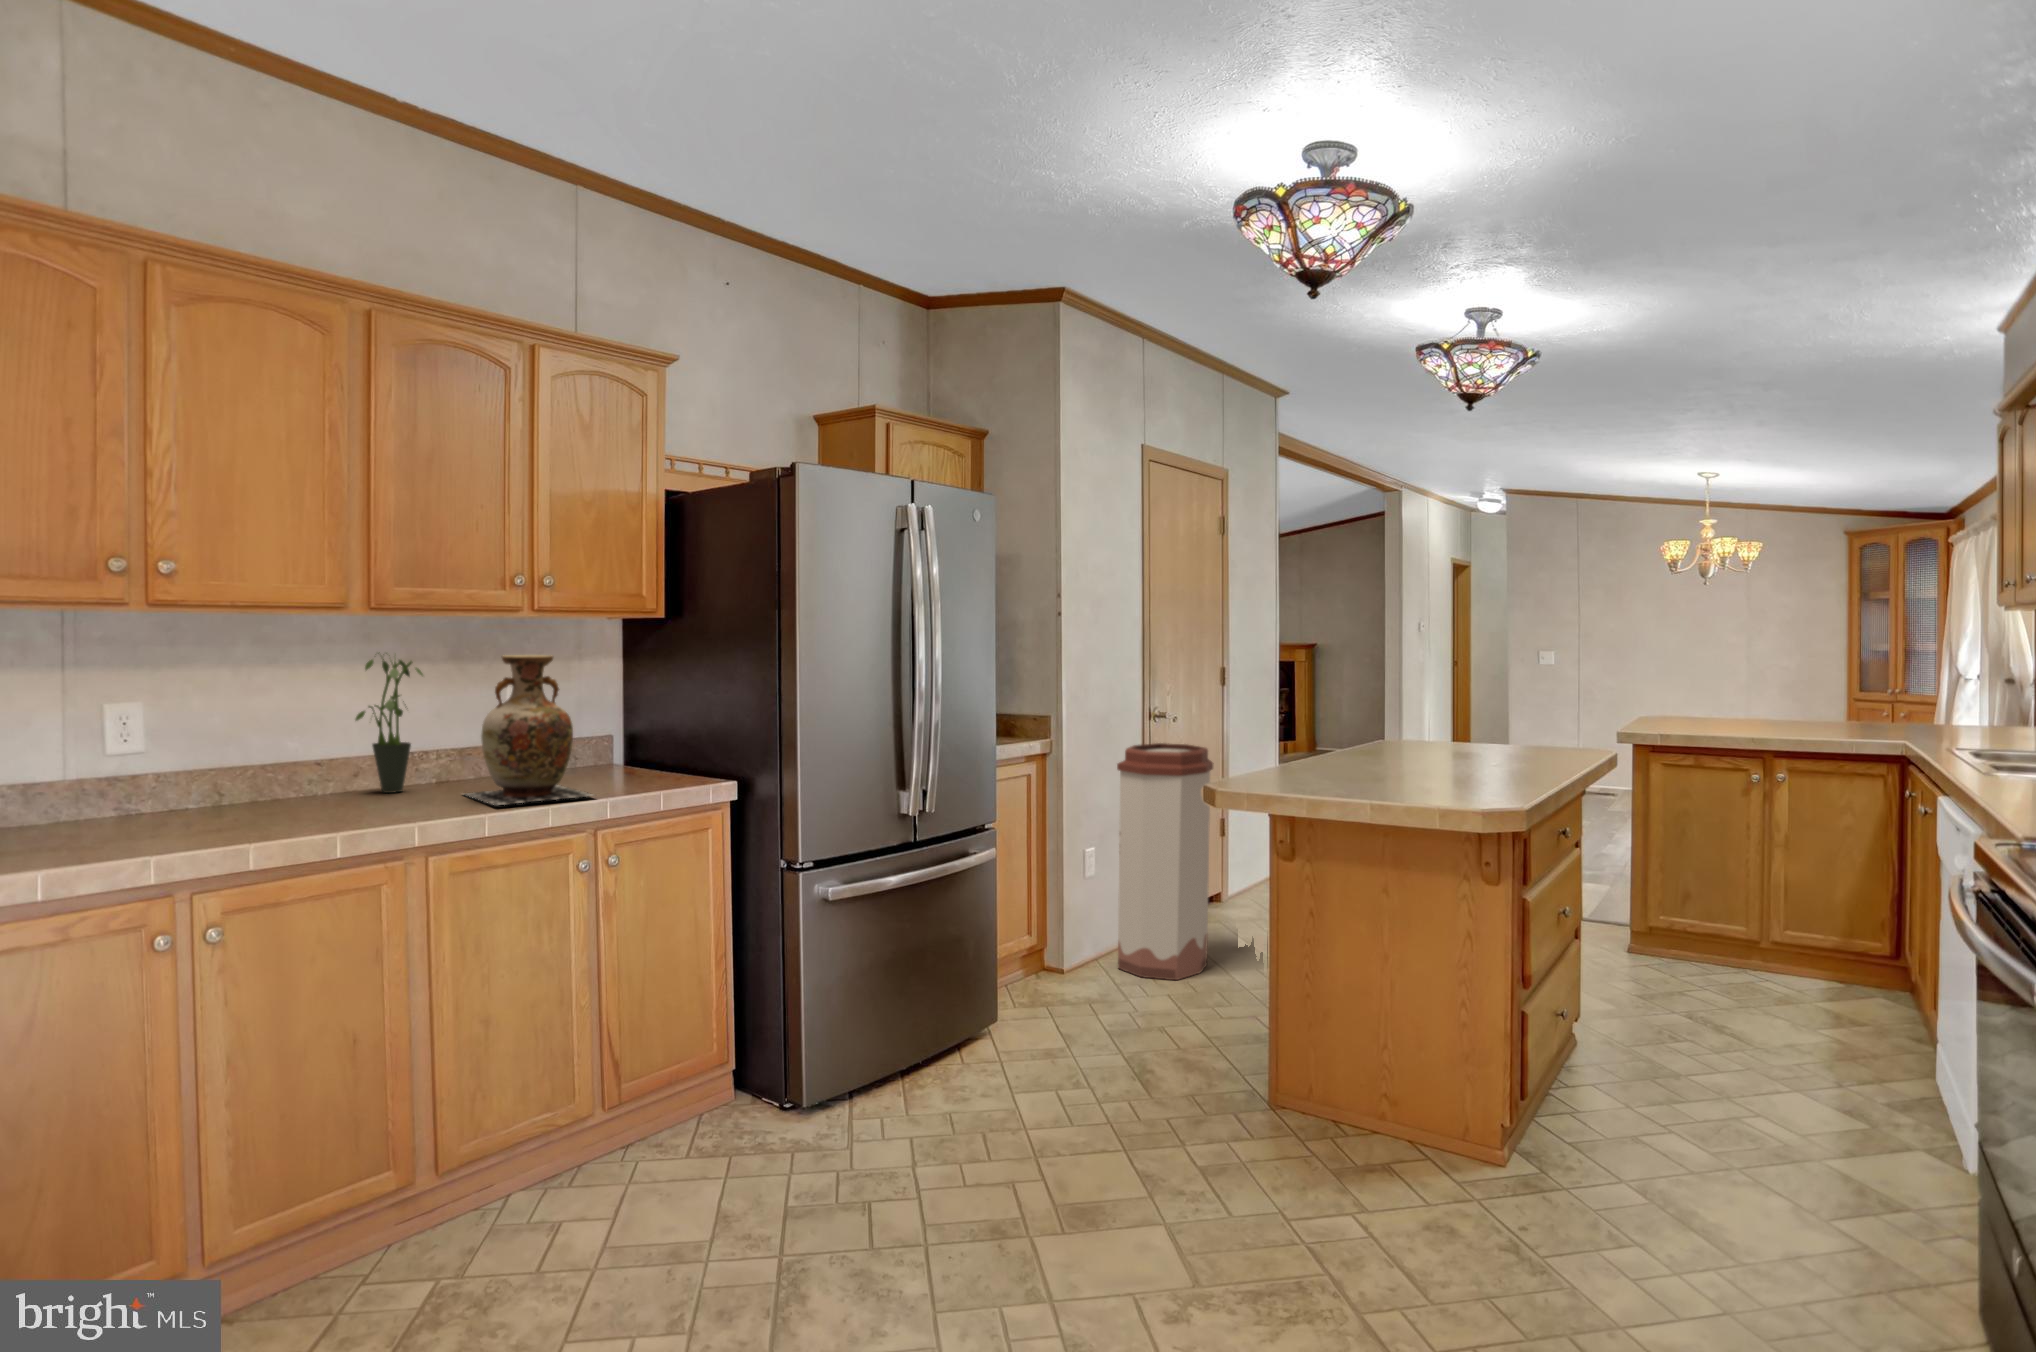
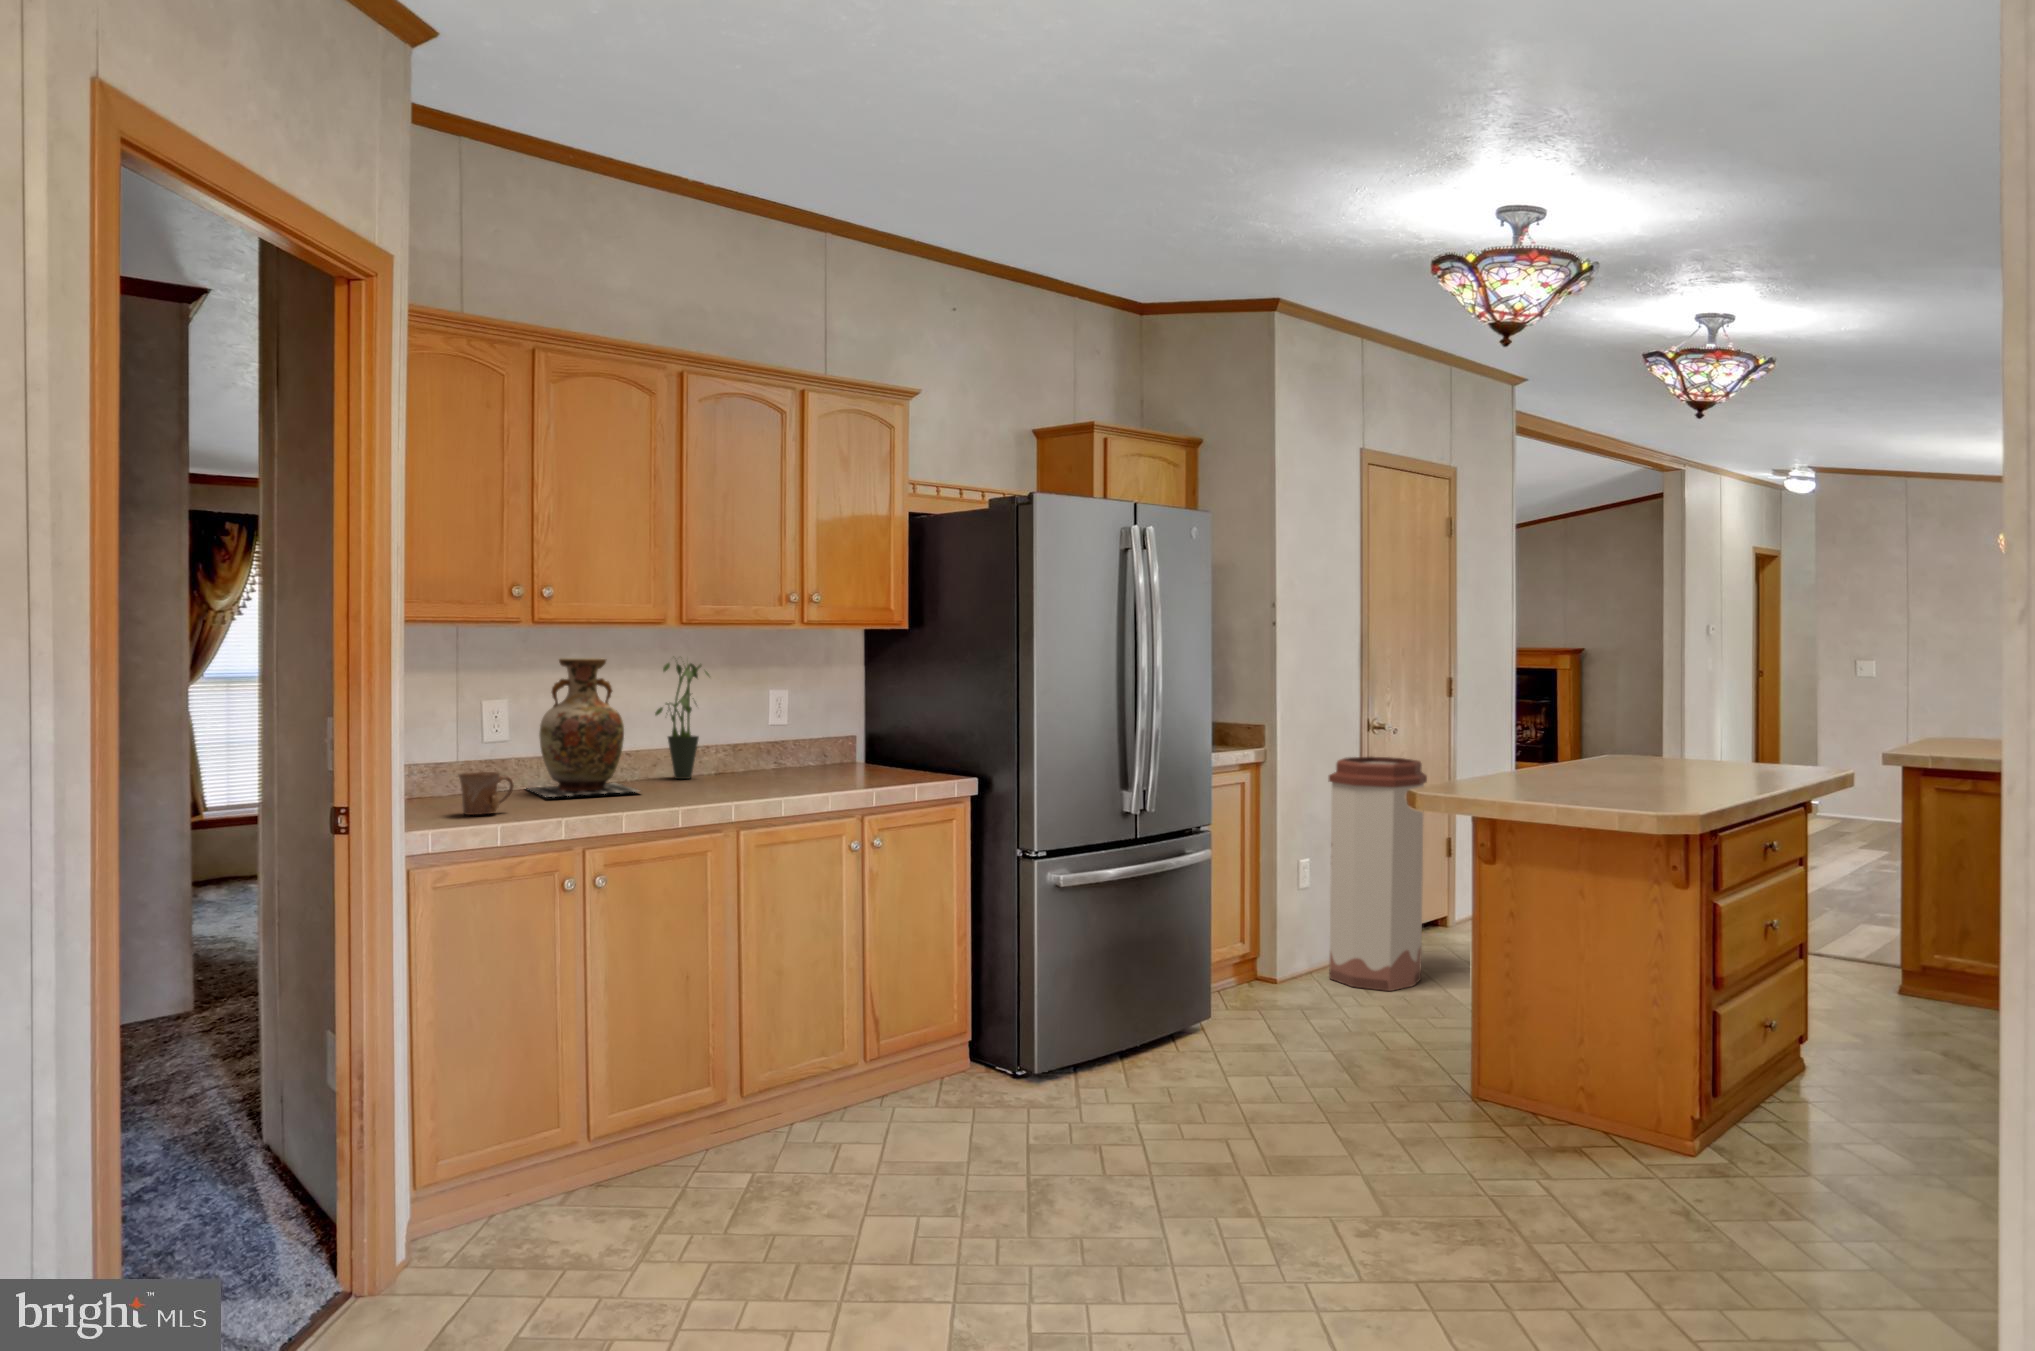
vase: present [465,655,593,805] -> present [528,658,638,797]
mug: none [66,801,145,856] -> present [459,772,514,815]

